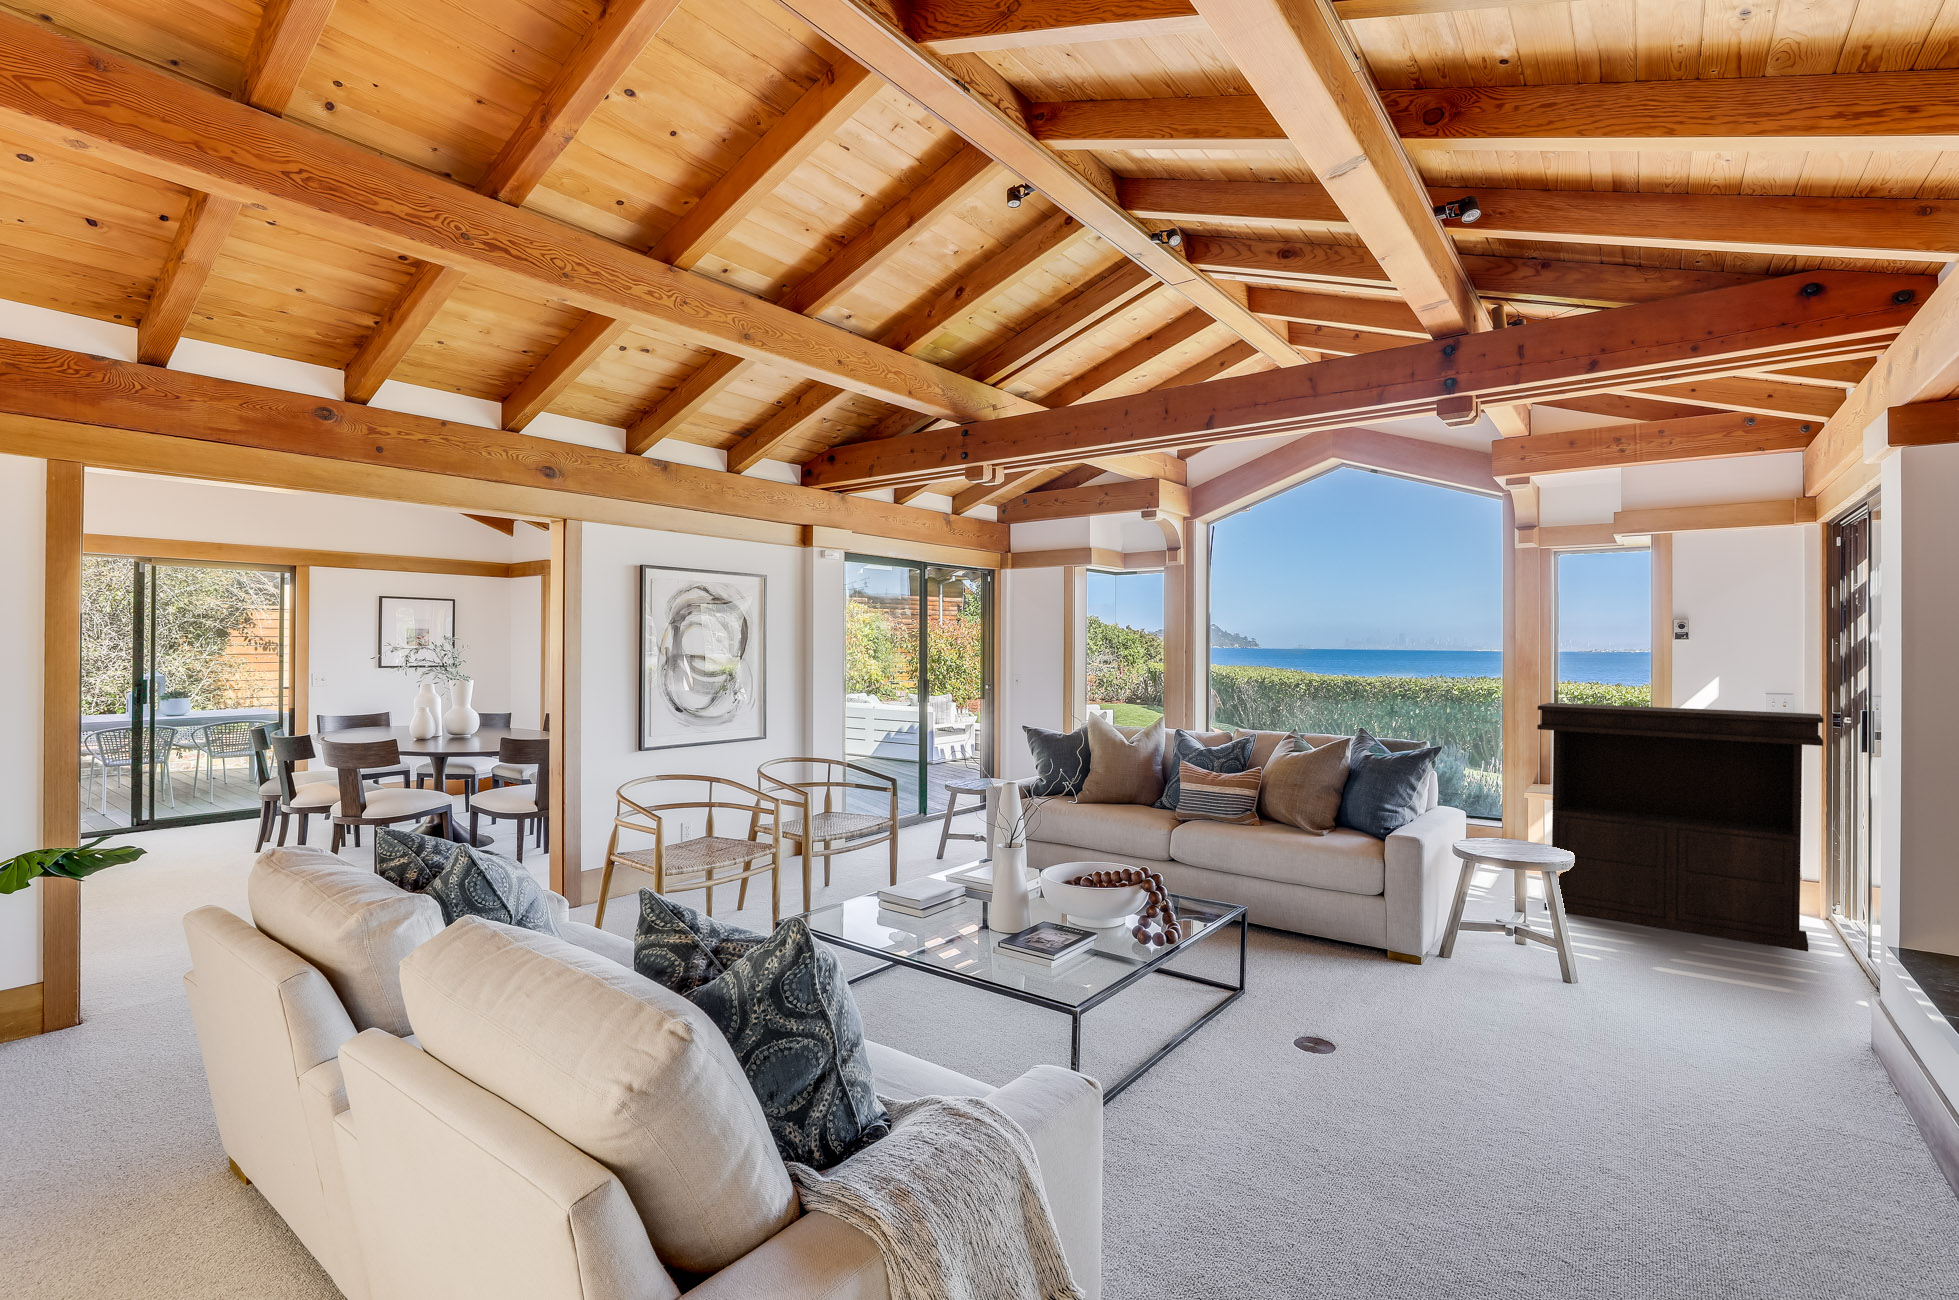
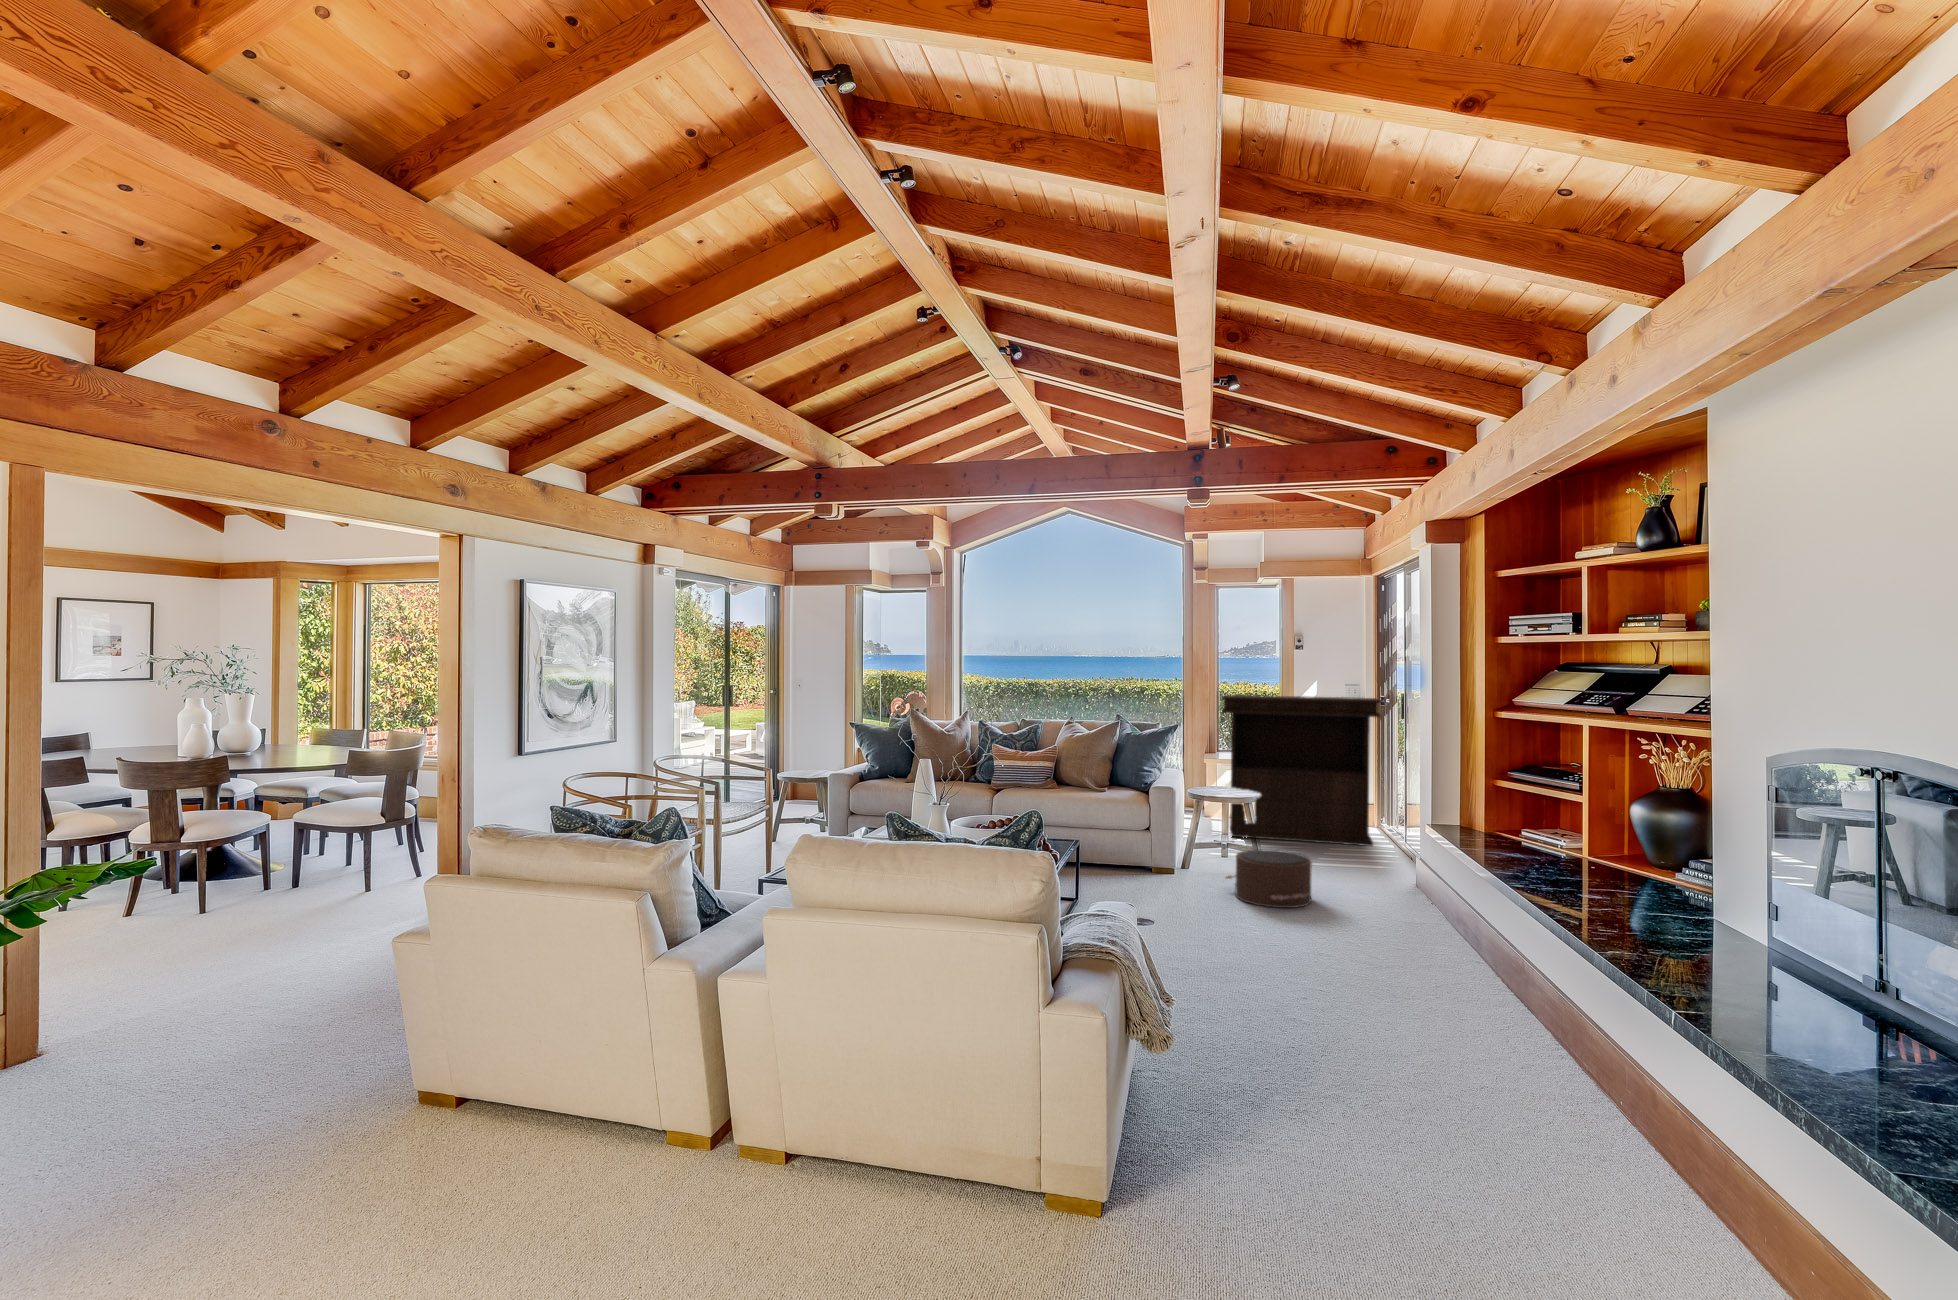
pouf: none [1488,948,1640,1056] -> present [1225,849,1312,908]

